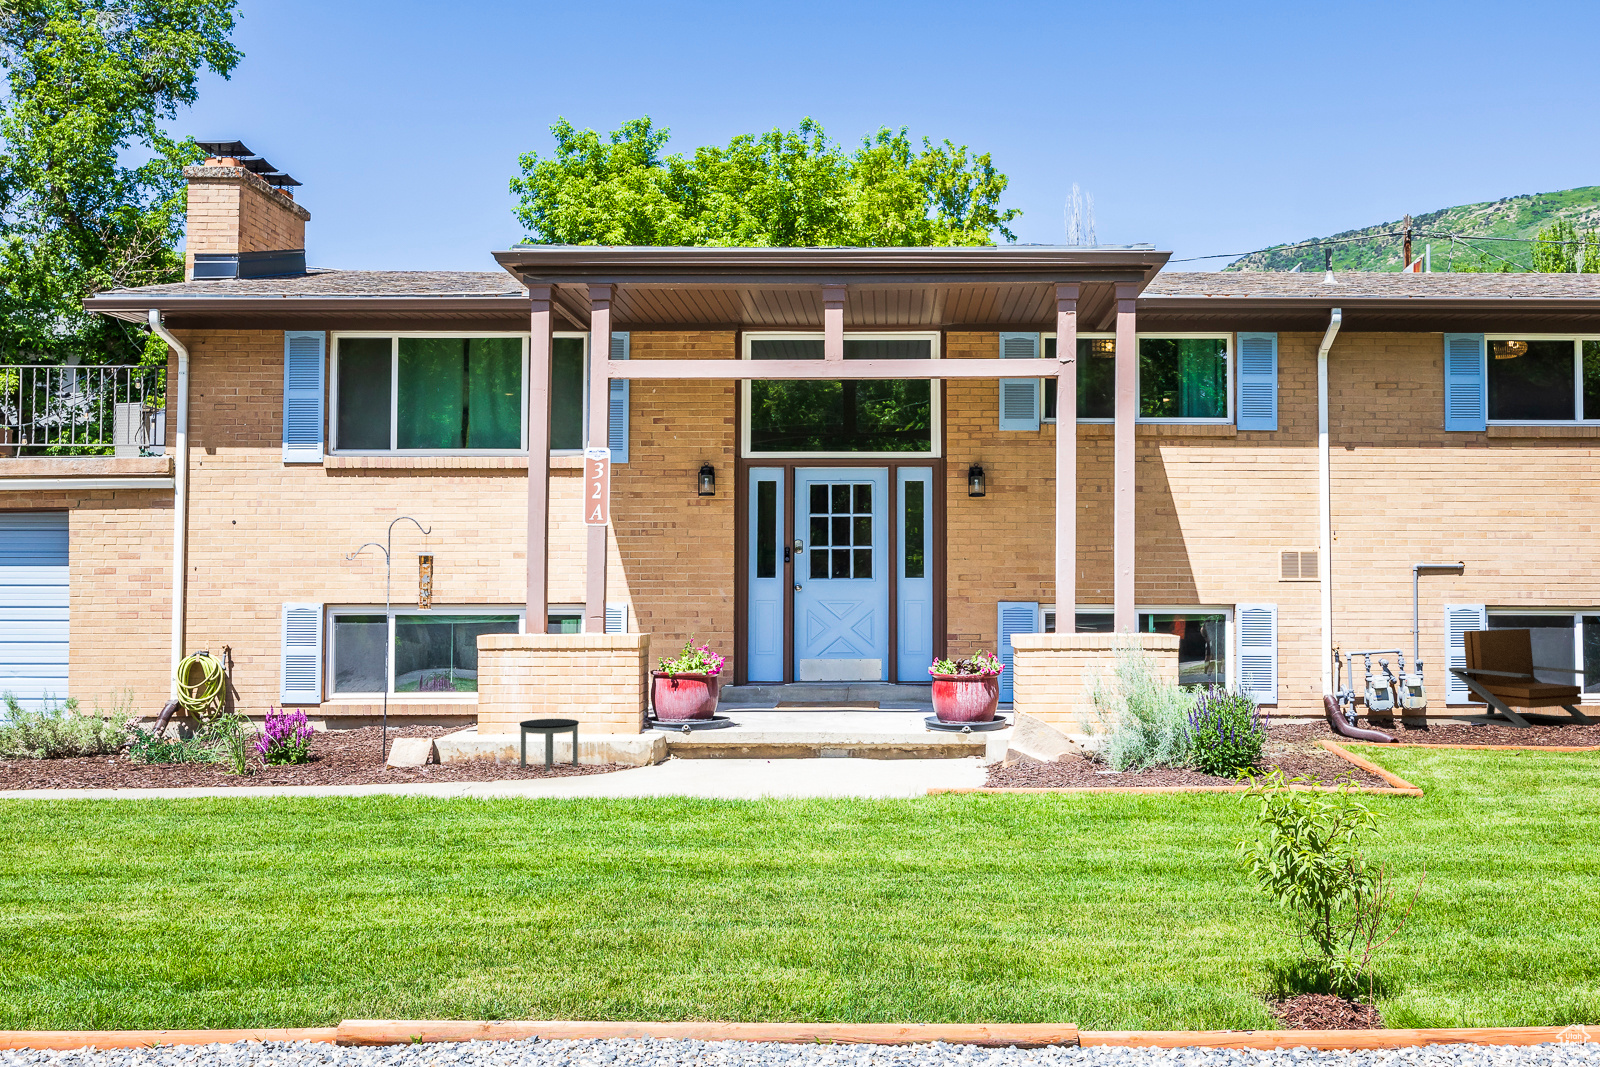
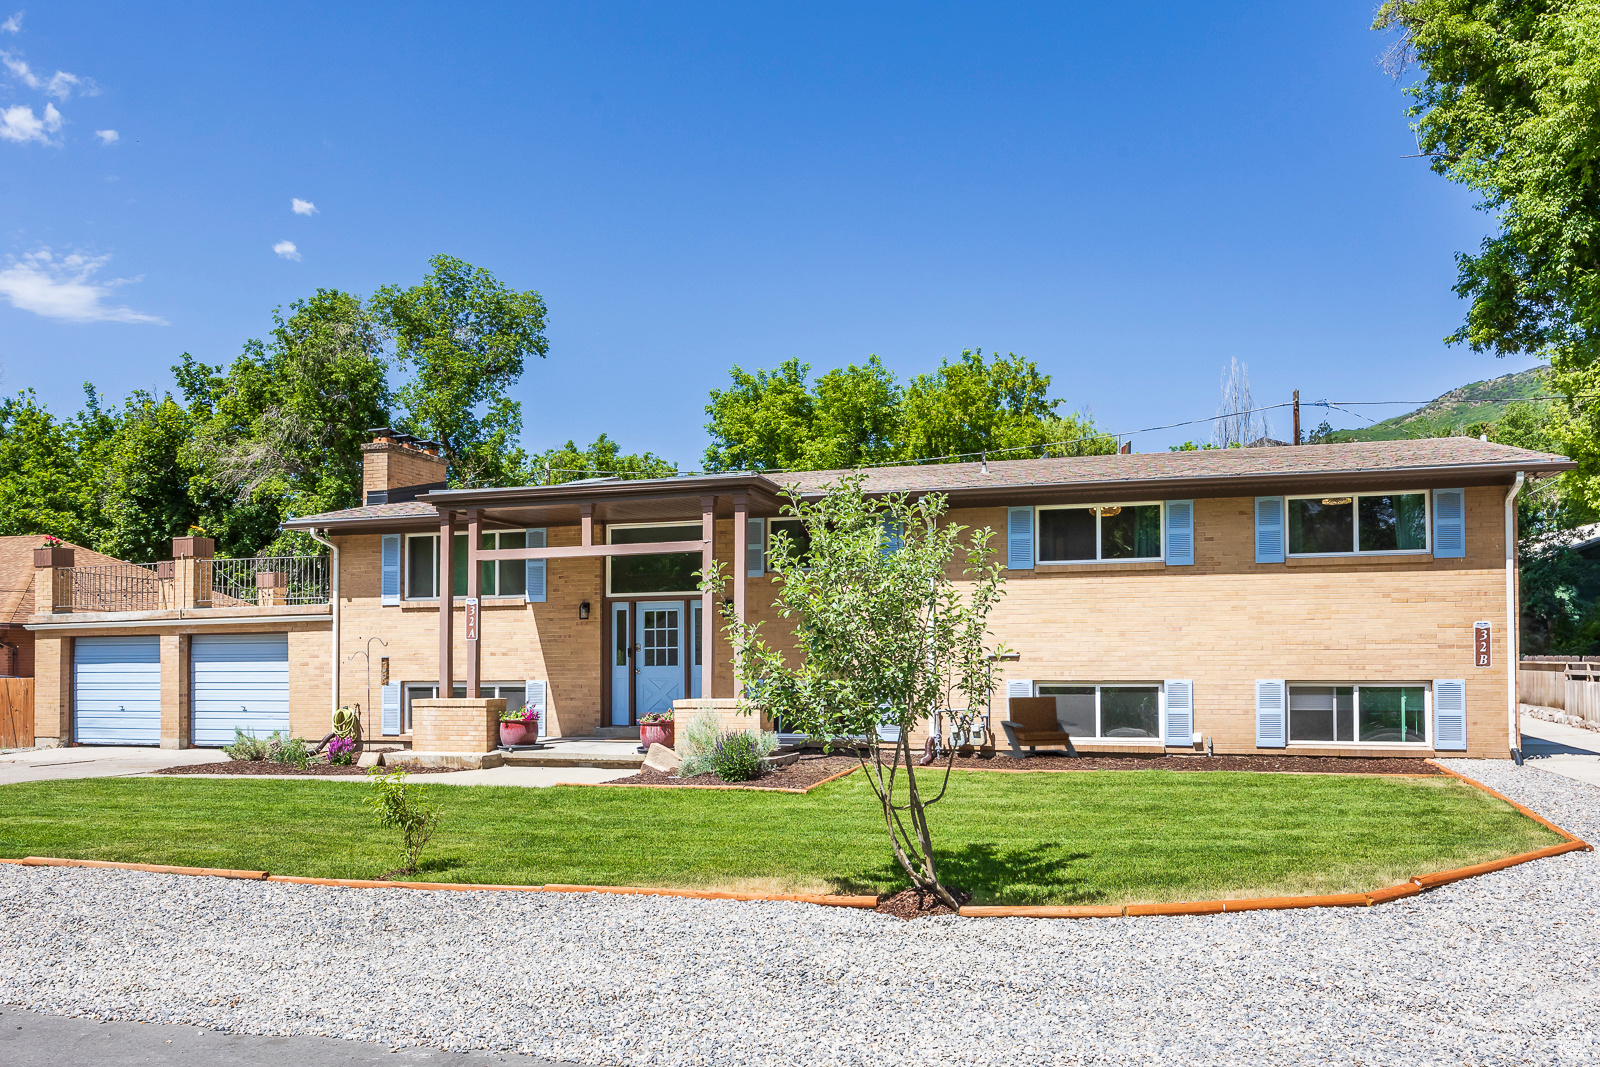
round table: present [520,719,579,771] -> none [430,741,461,767]

